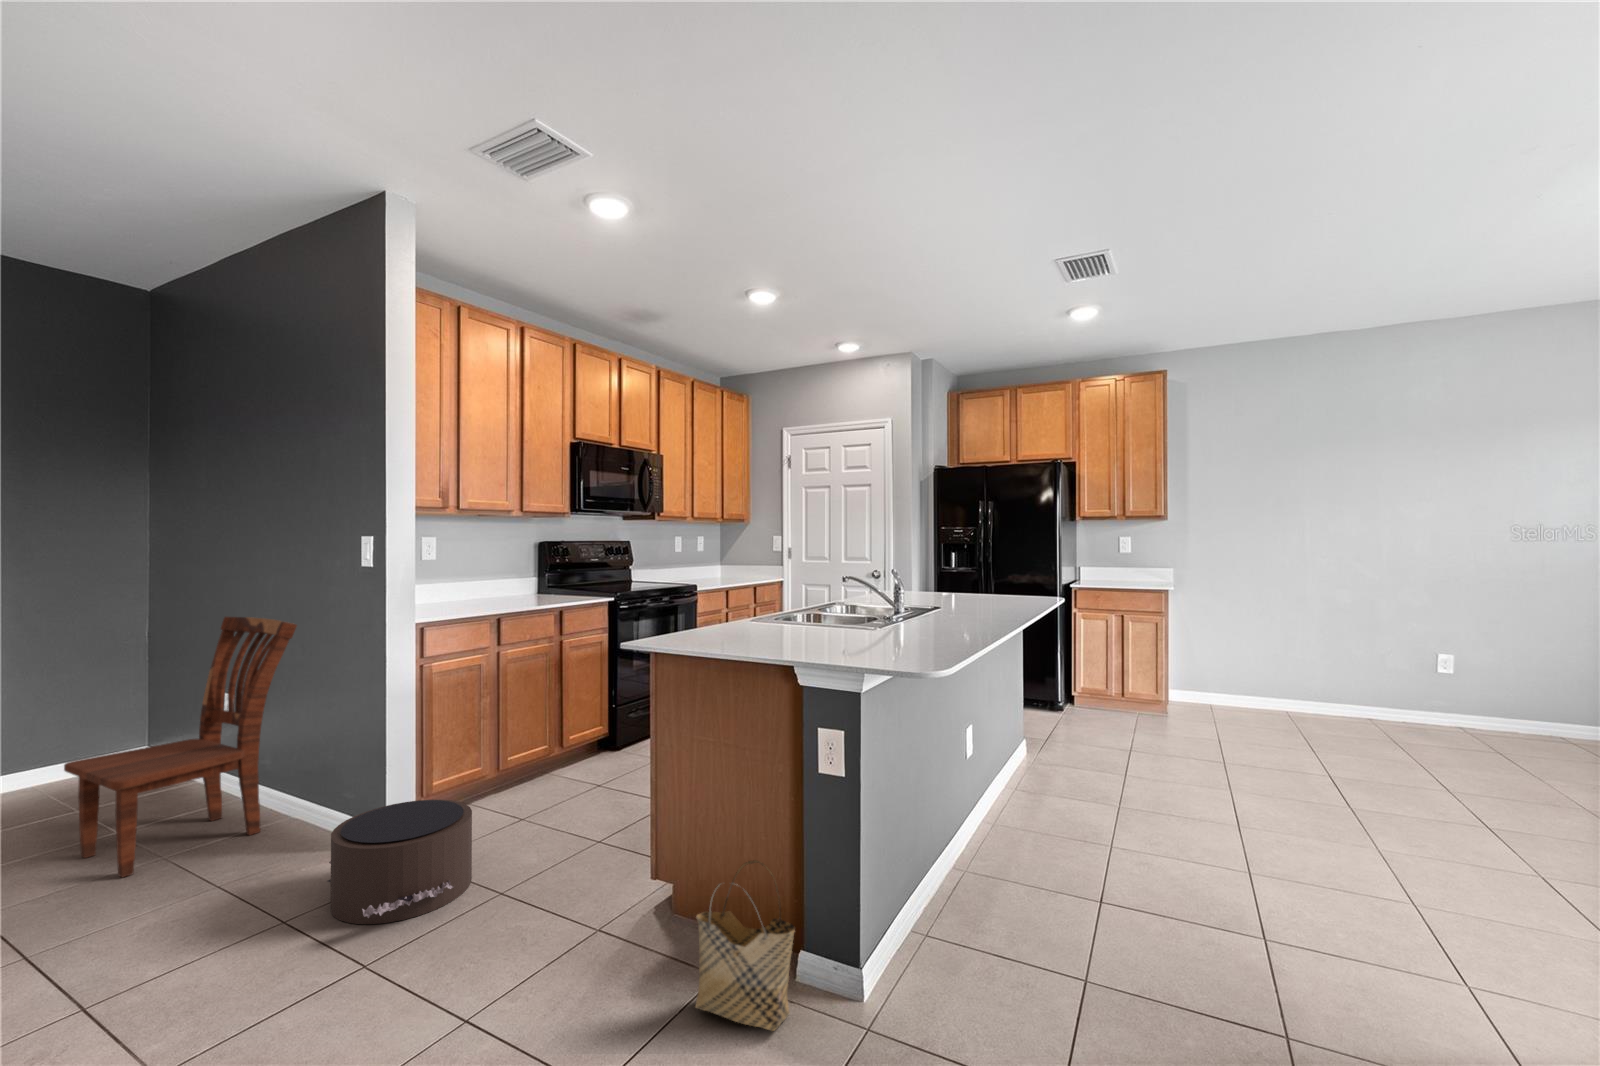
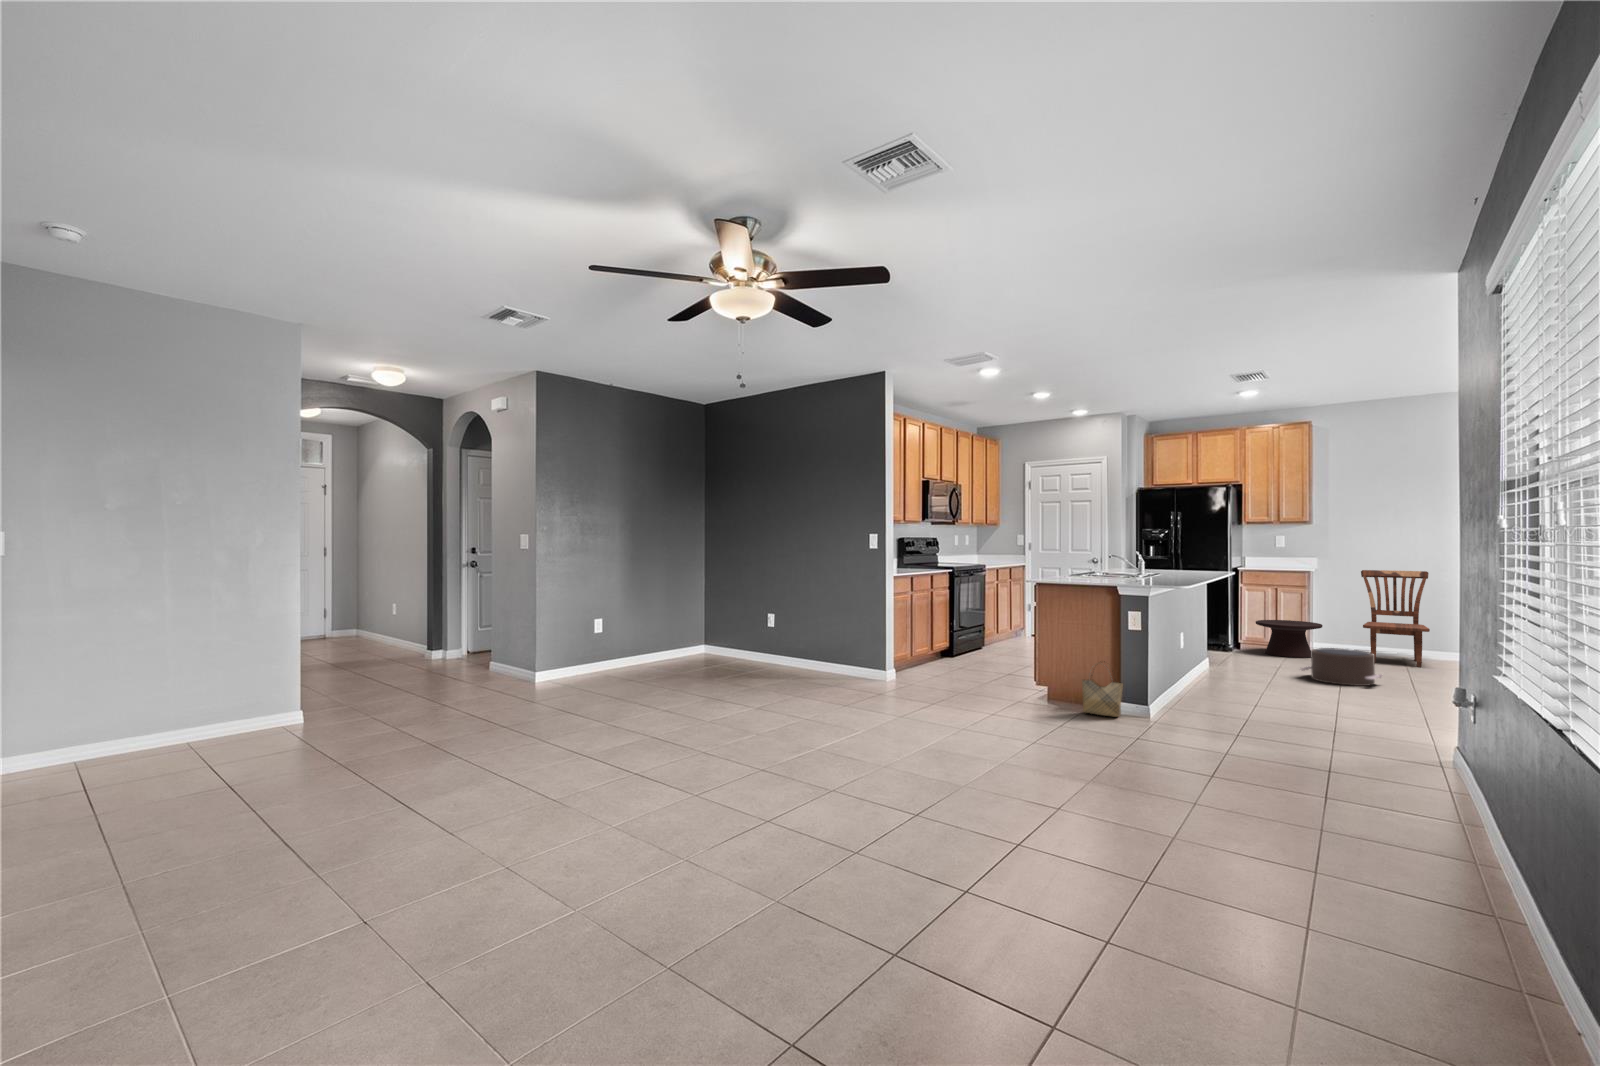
dining chair: present [64,617,297,877] -> present [1361,570,1430,667]
side table: none [1095,662,1188,725] -> present [1256,620,1323,658]
pouf: present [328,800,472,924] -> present [1300,648,1382,686]

